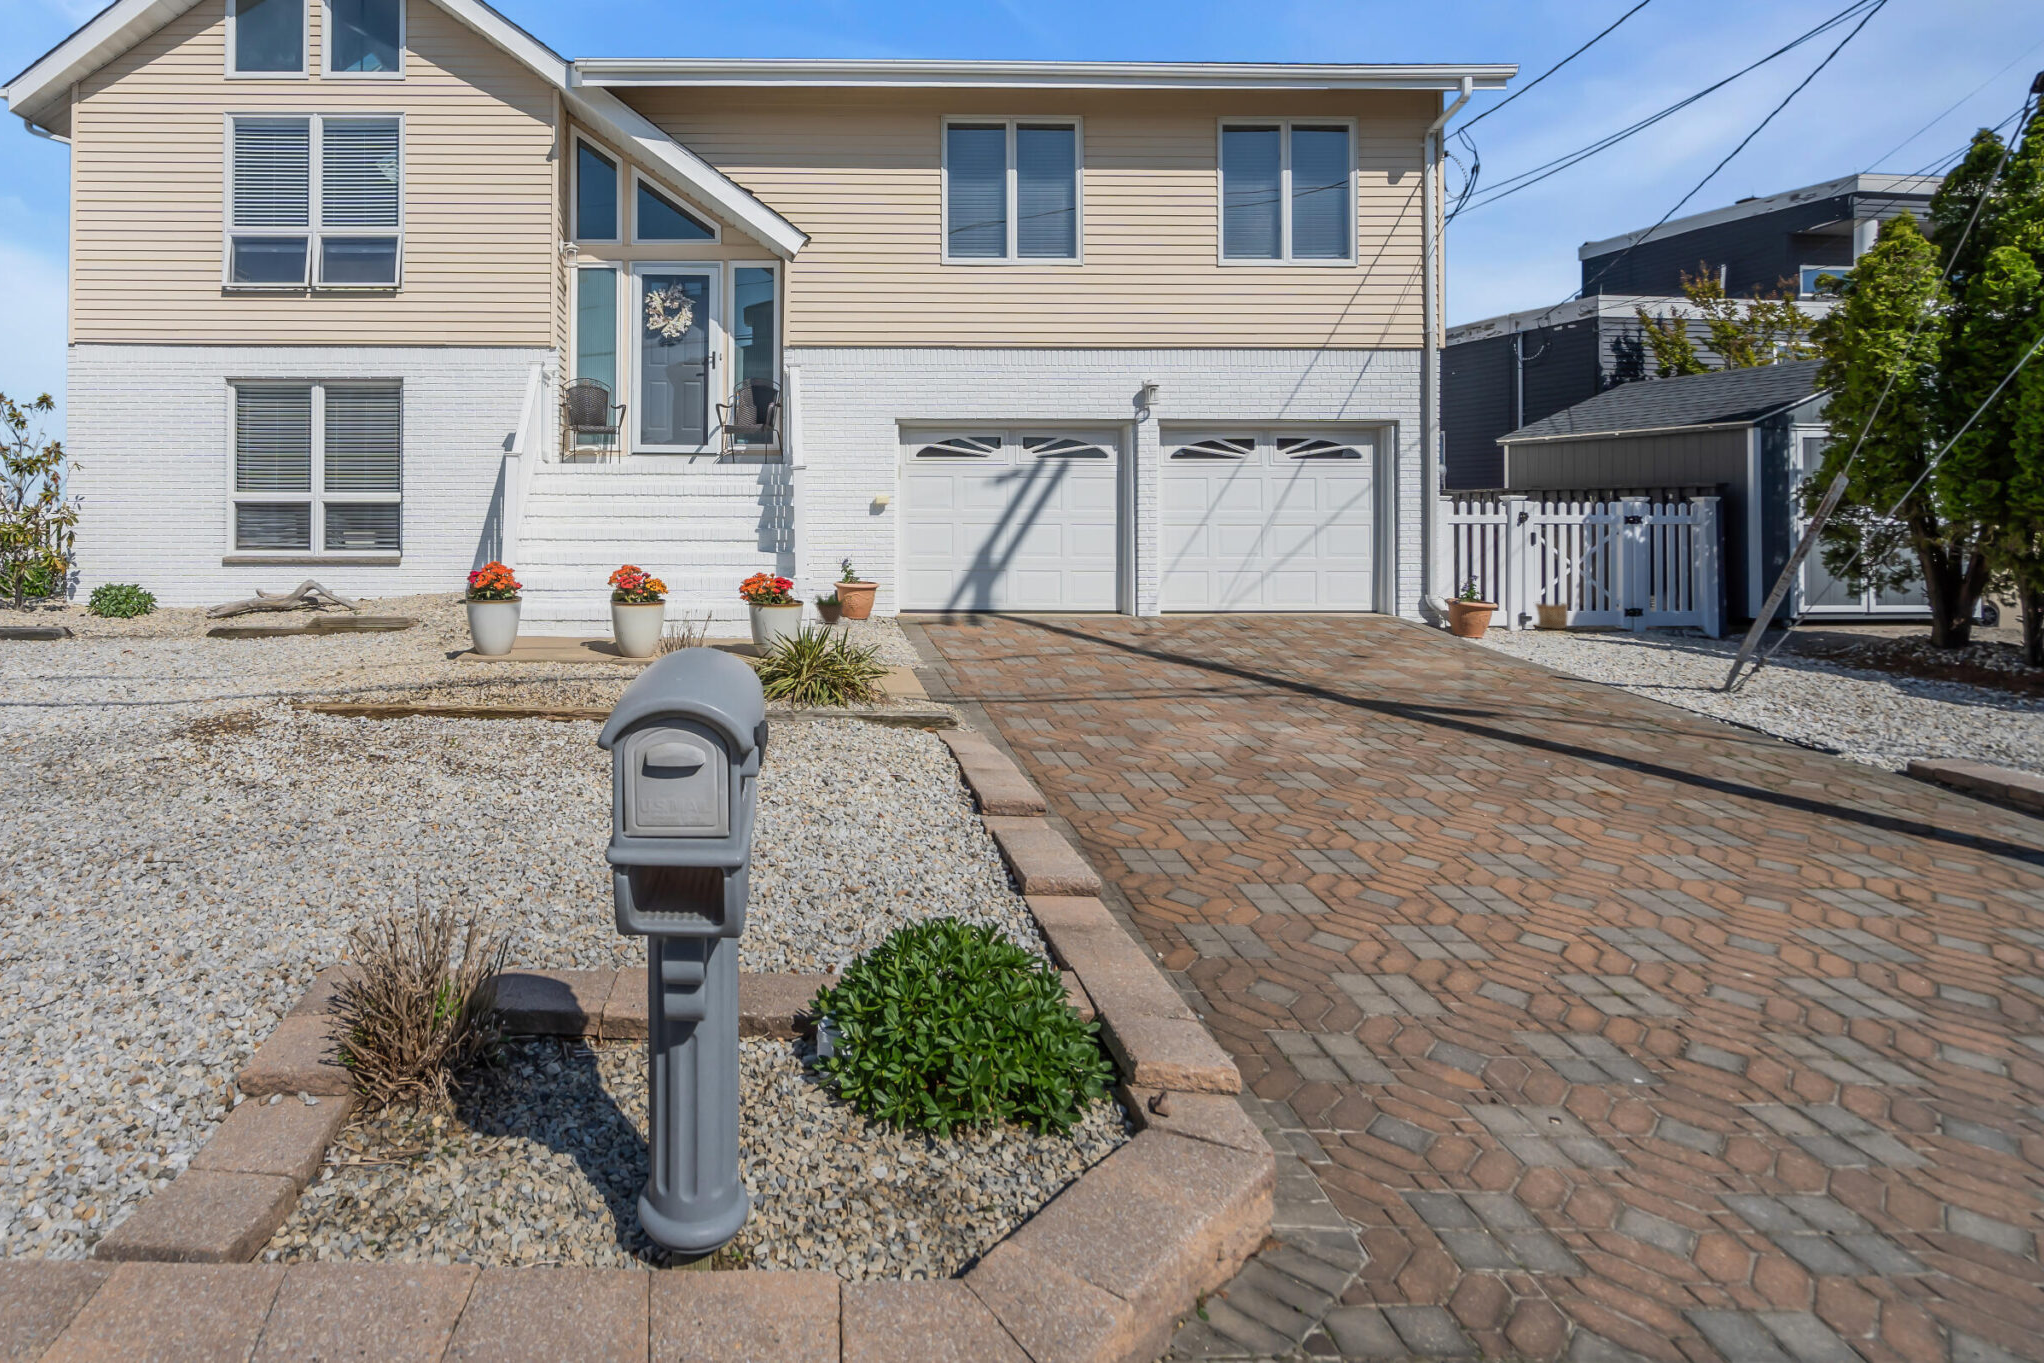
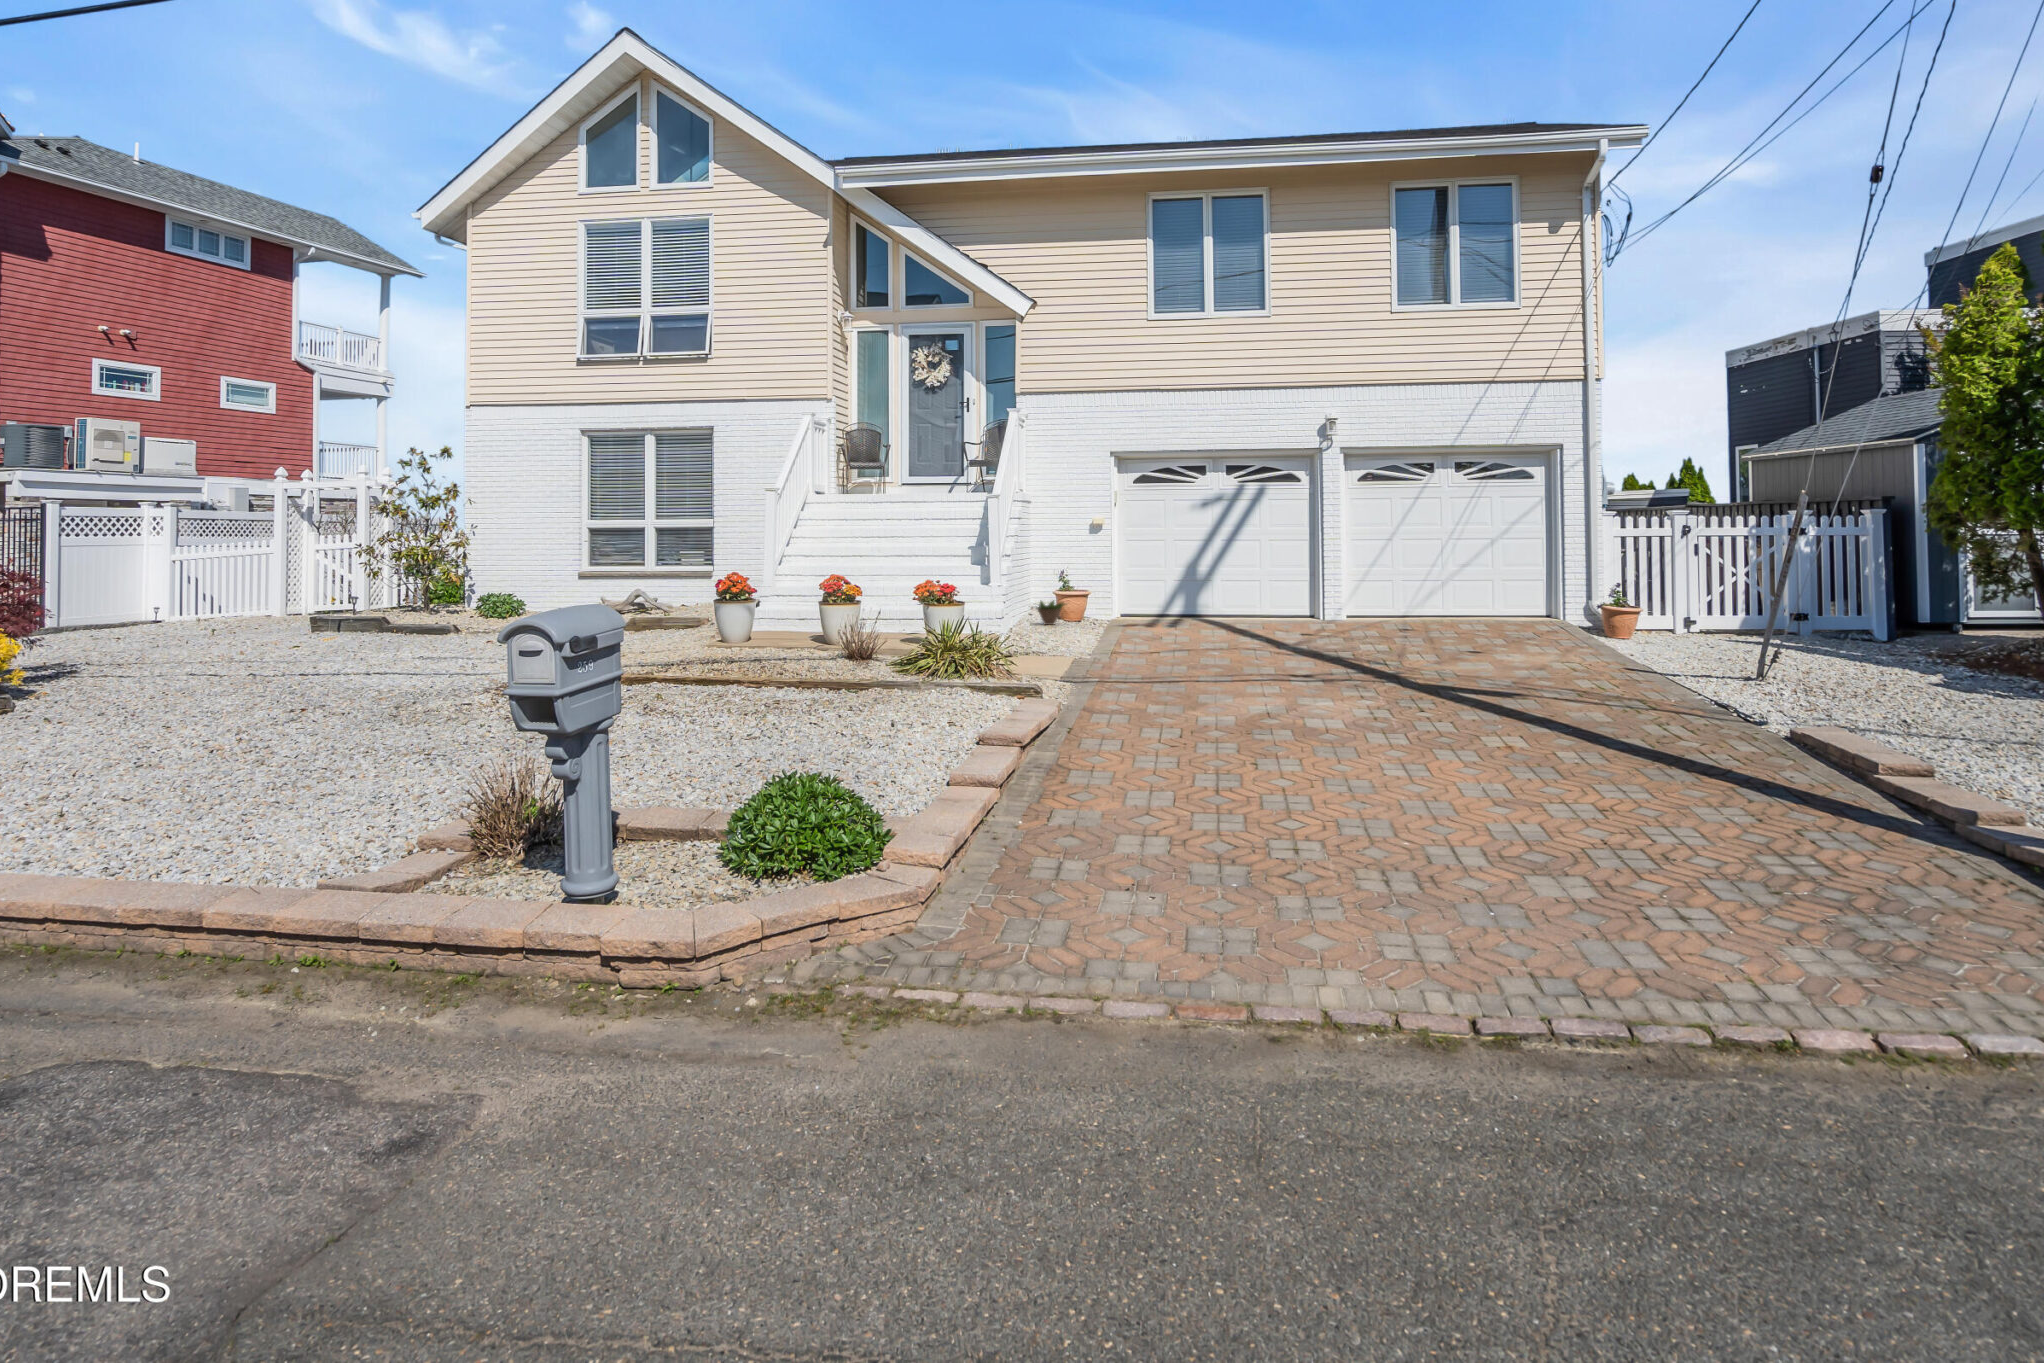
wooden bucket: present [1535,603,1568,629] -> none [1691,606,1724,631]

